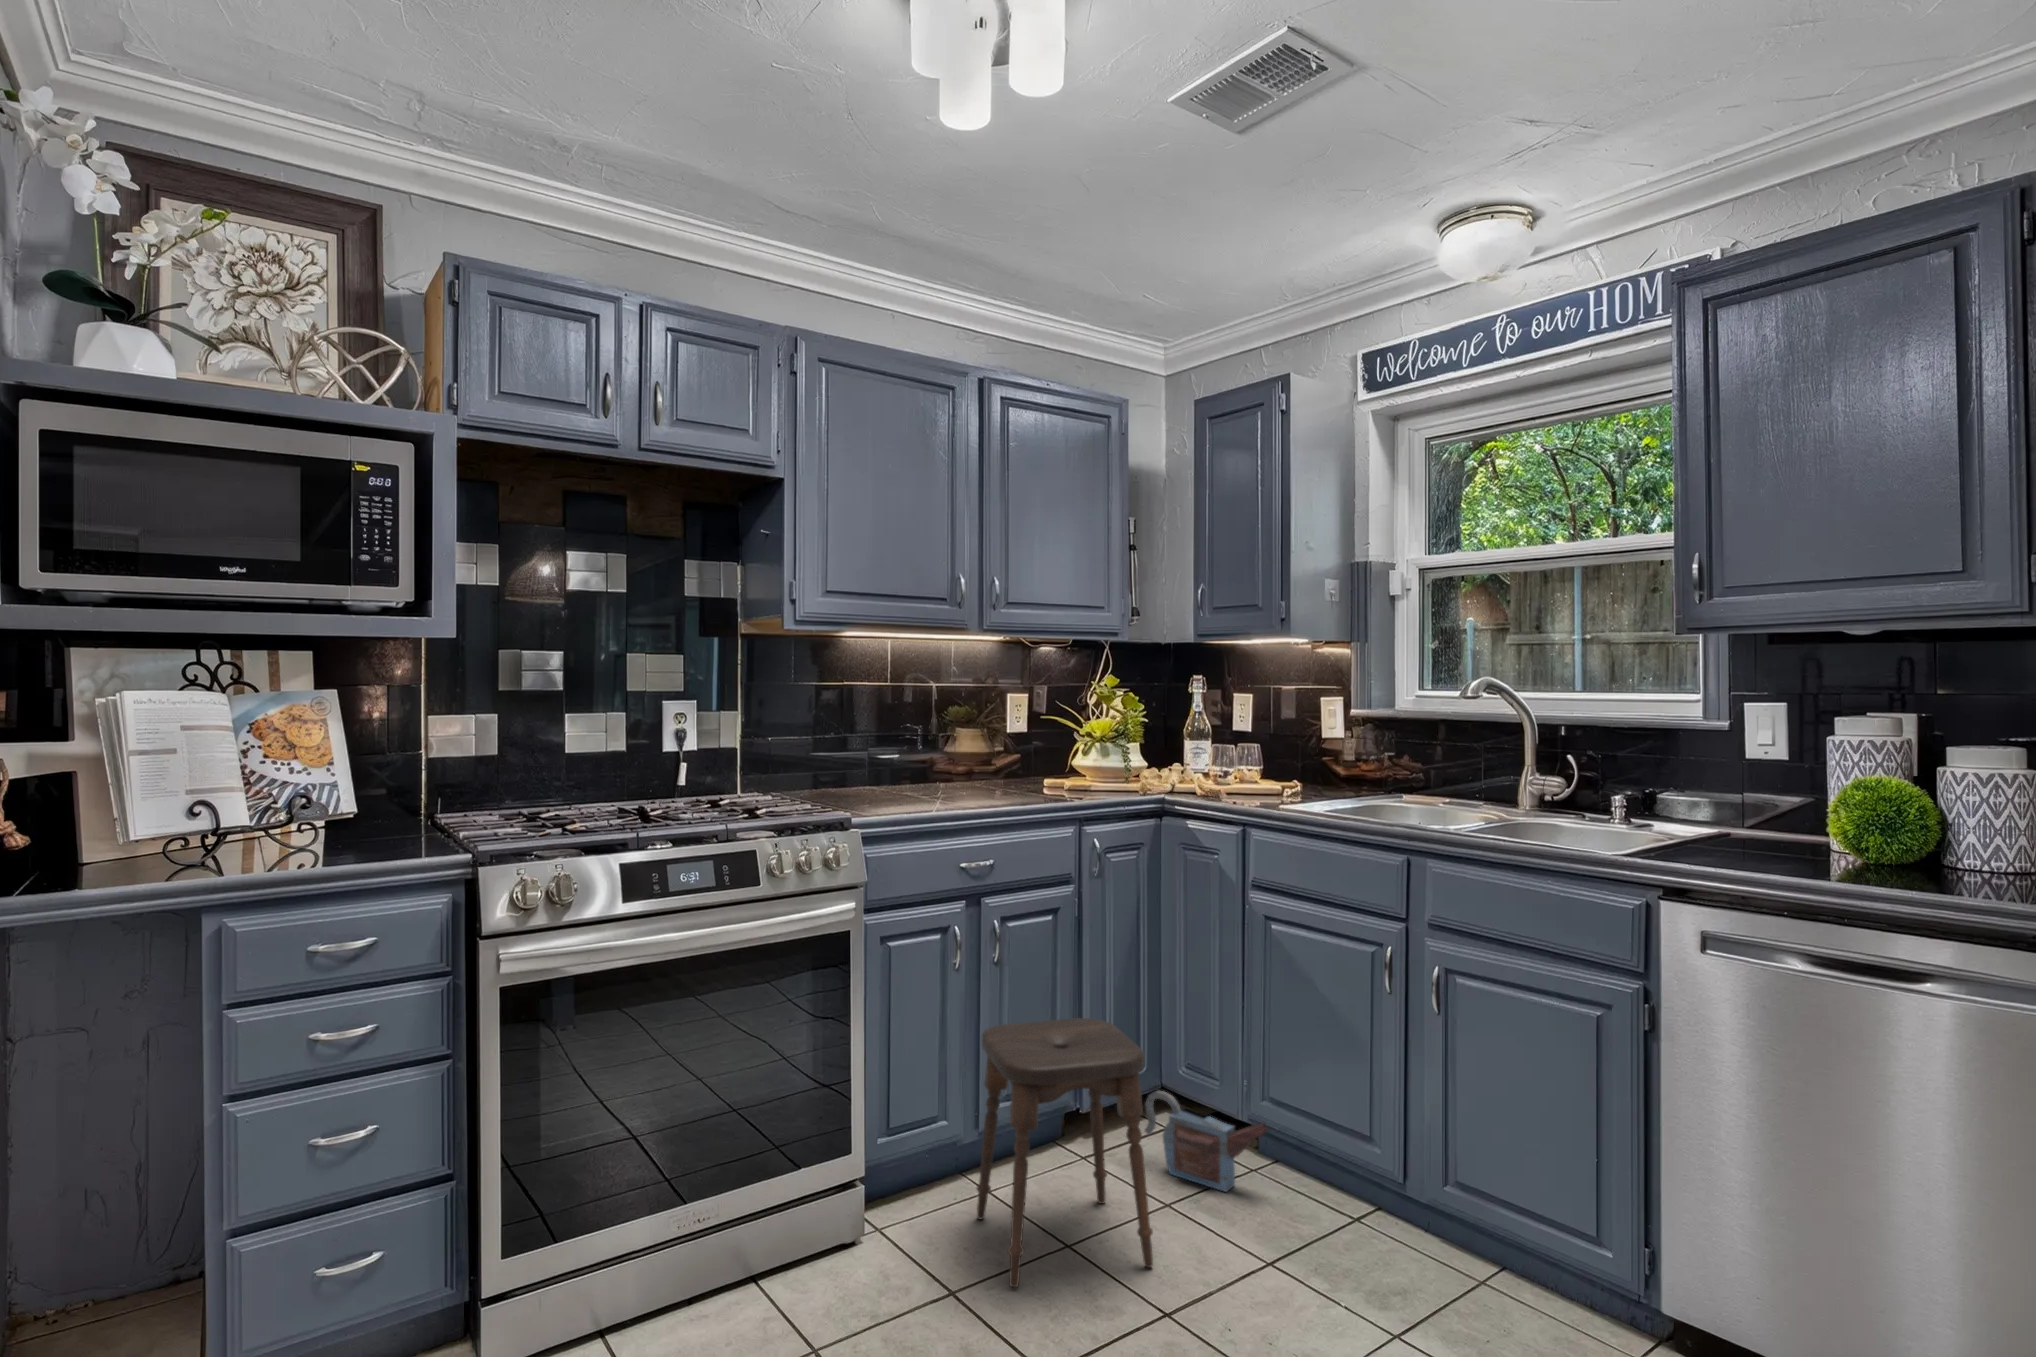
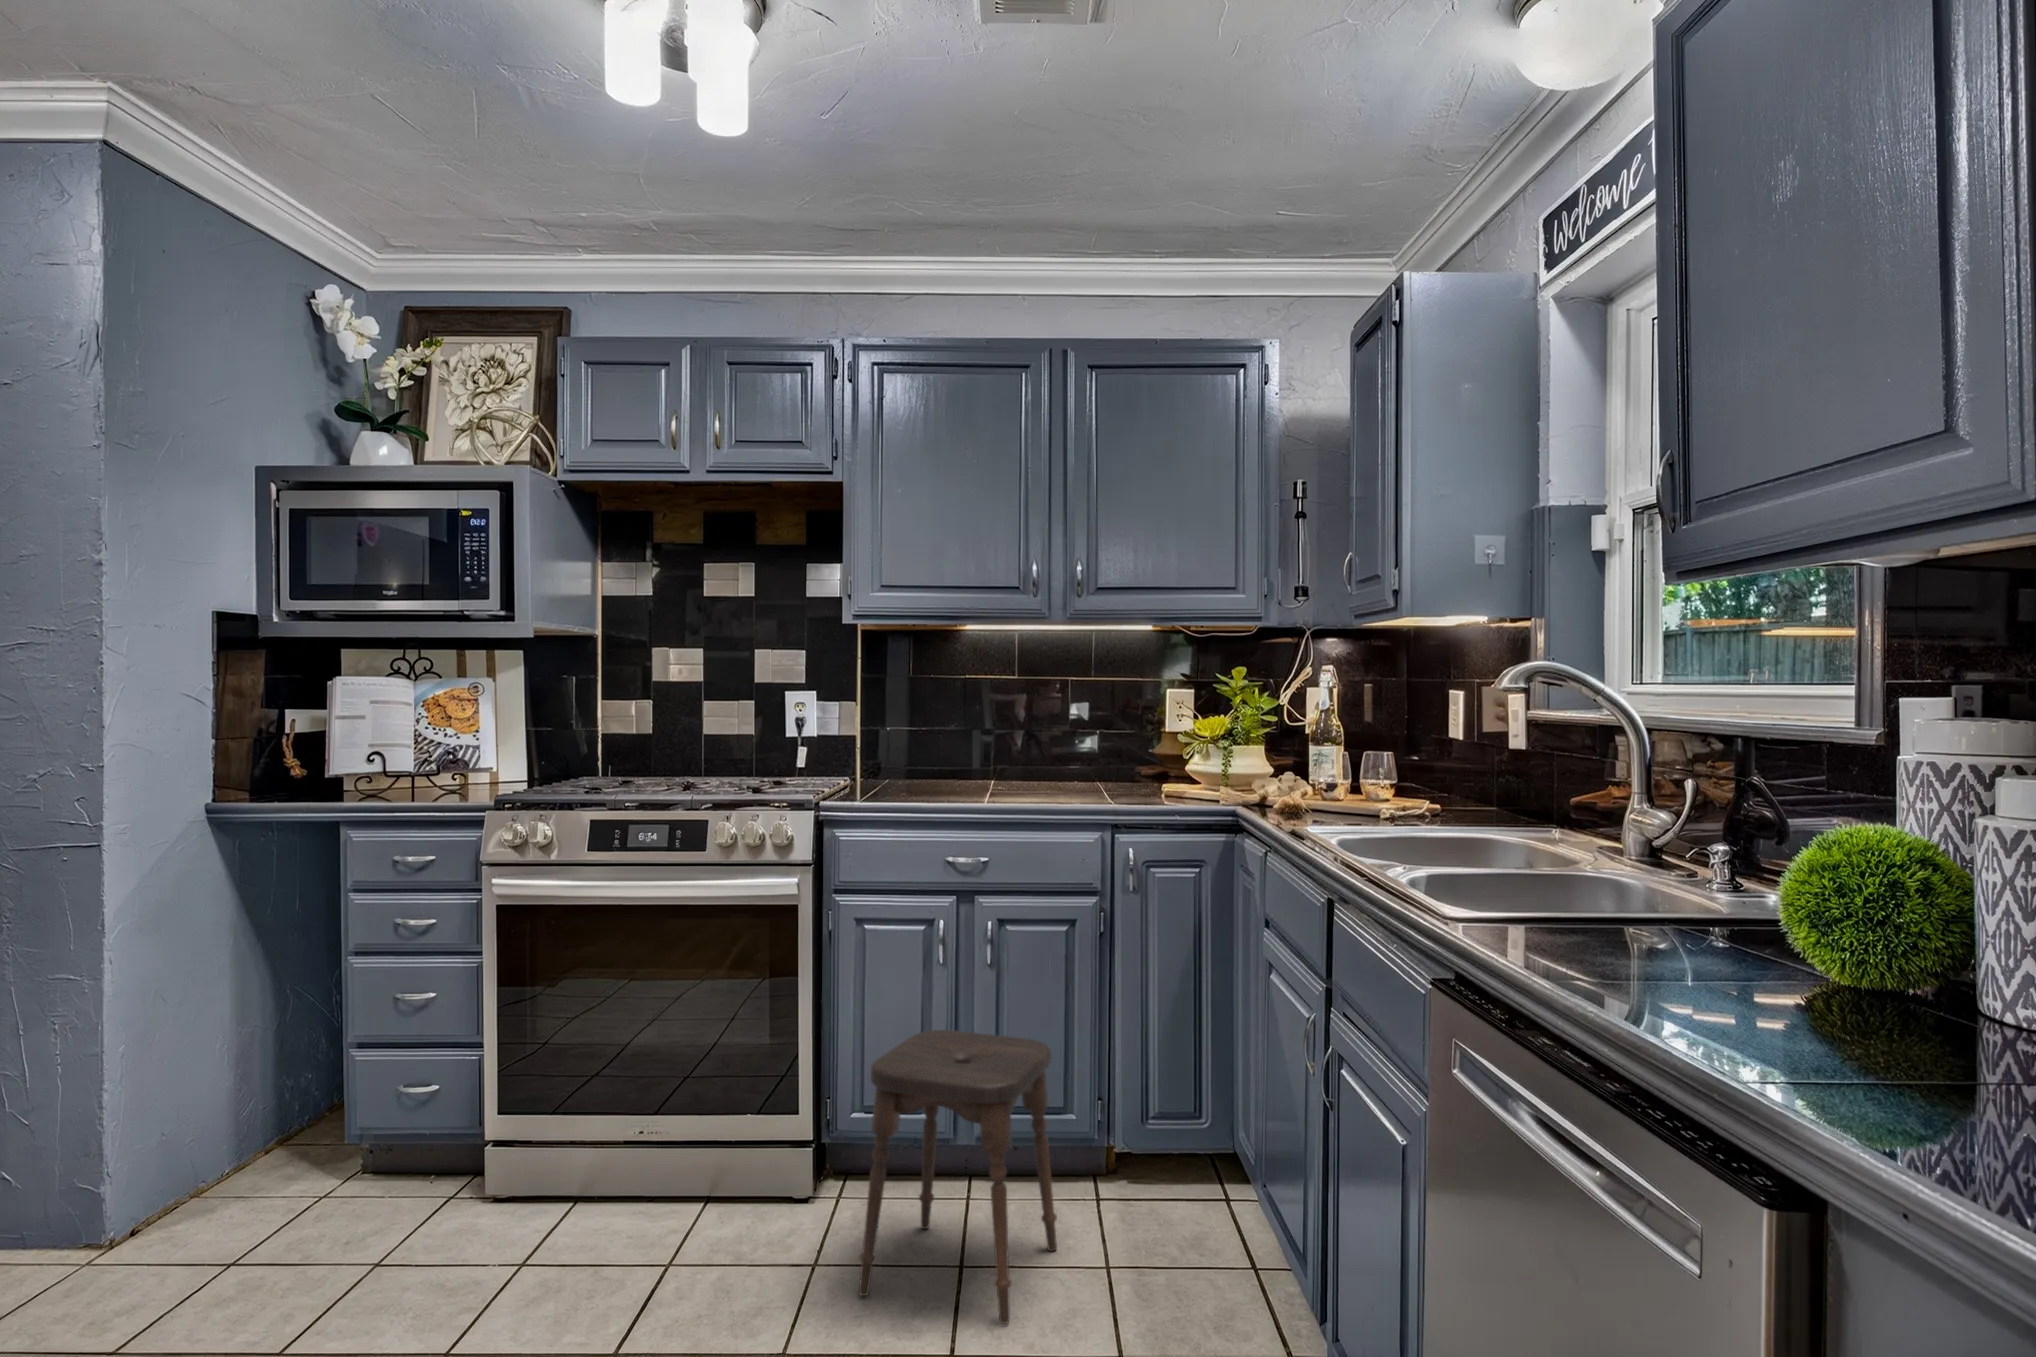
watering can: present [1145,1091,1269,1192] -> none [1151,1146,1229,1282]

